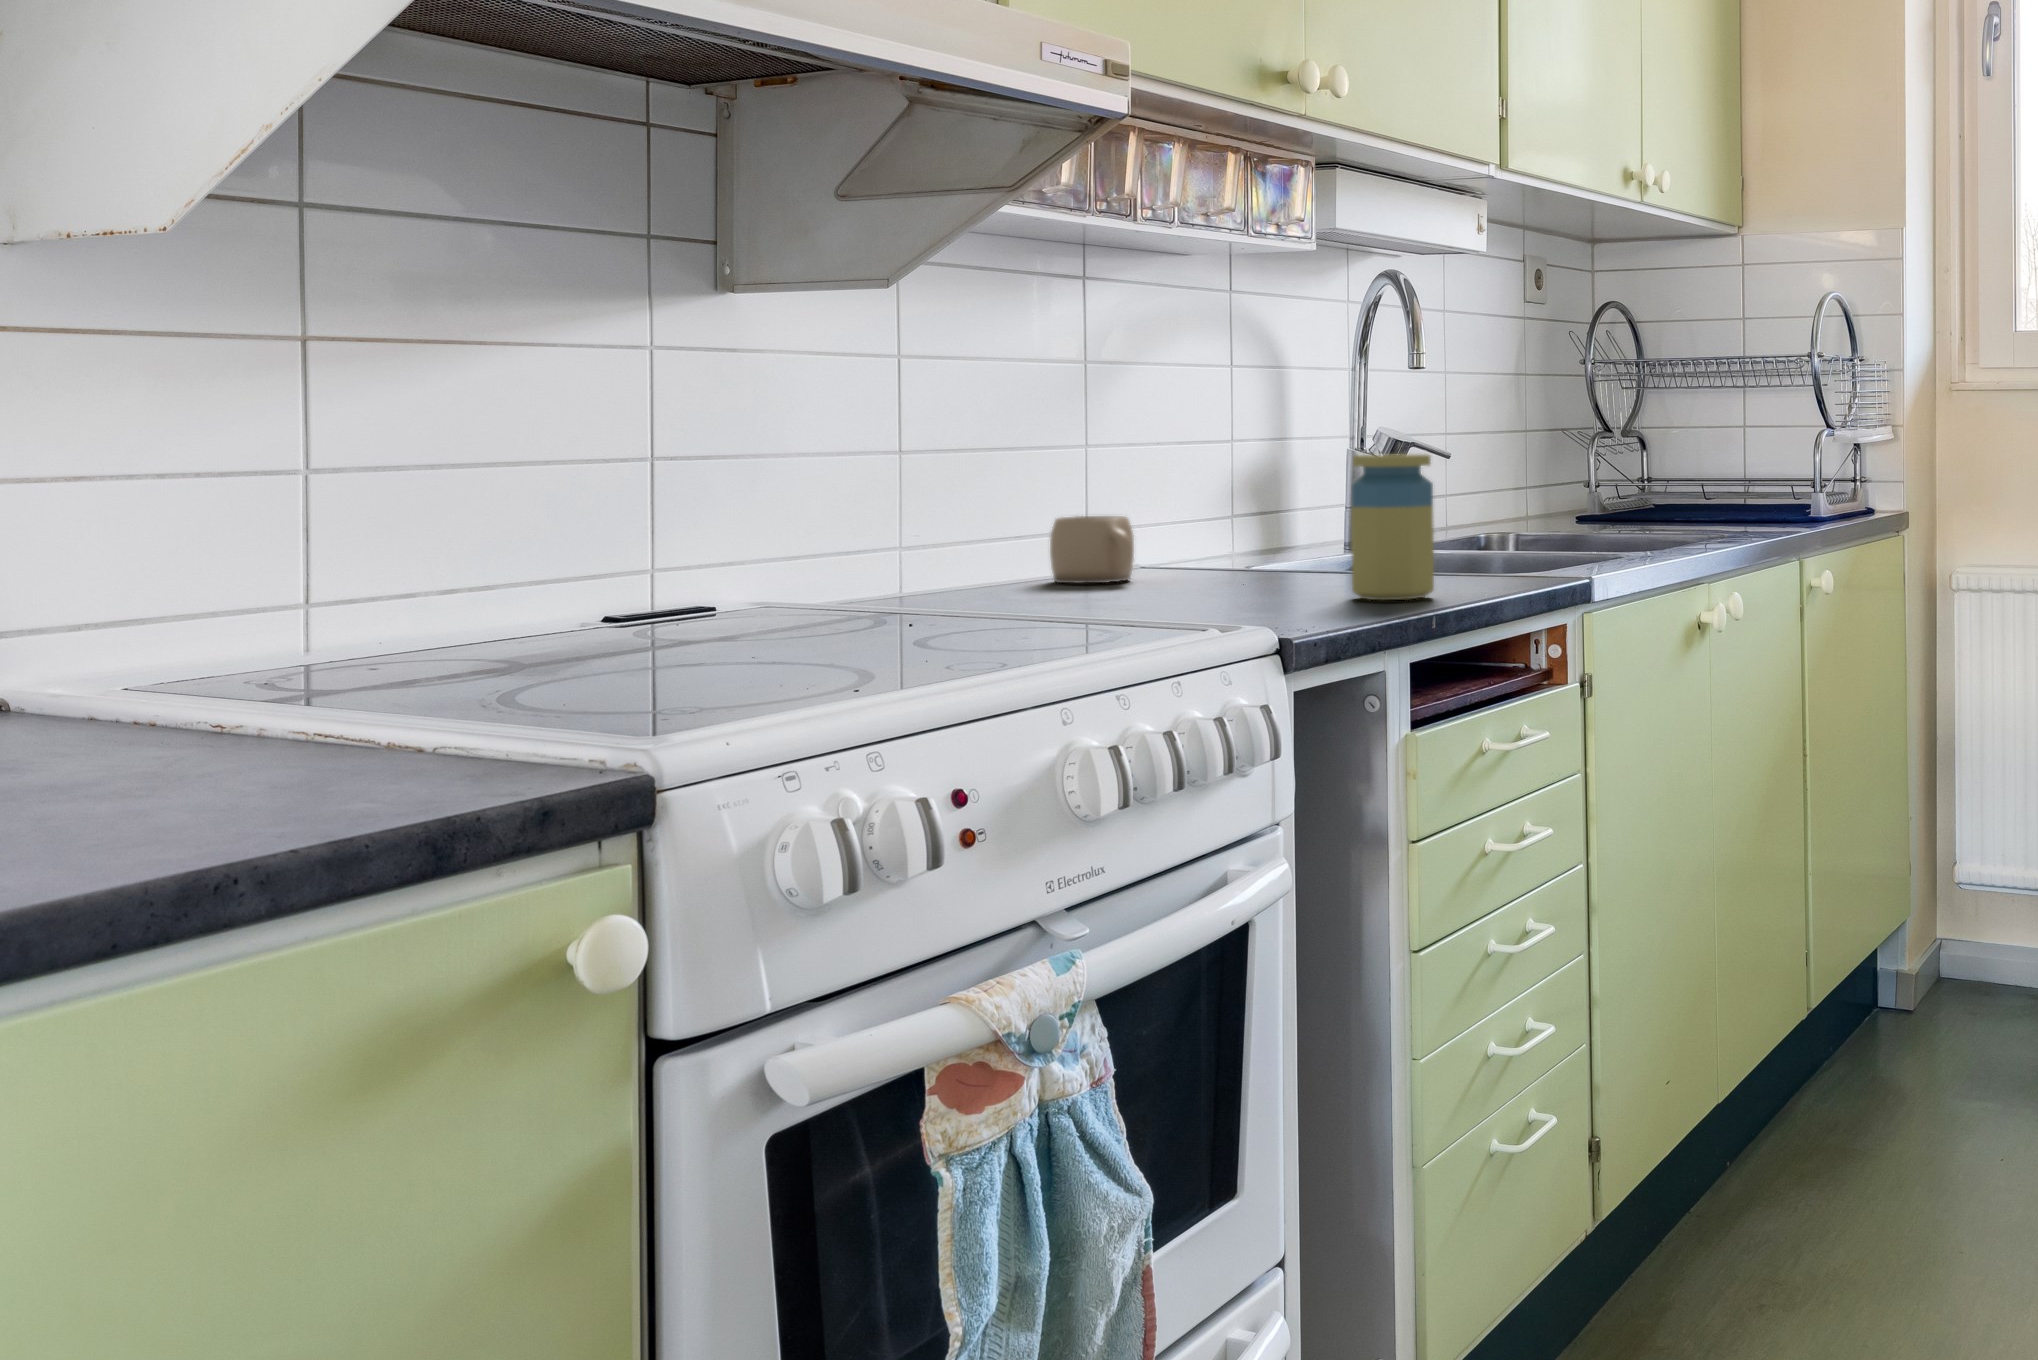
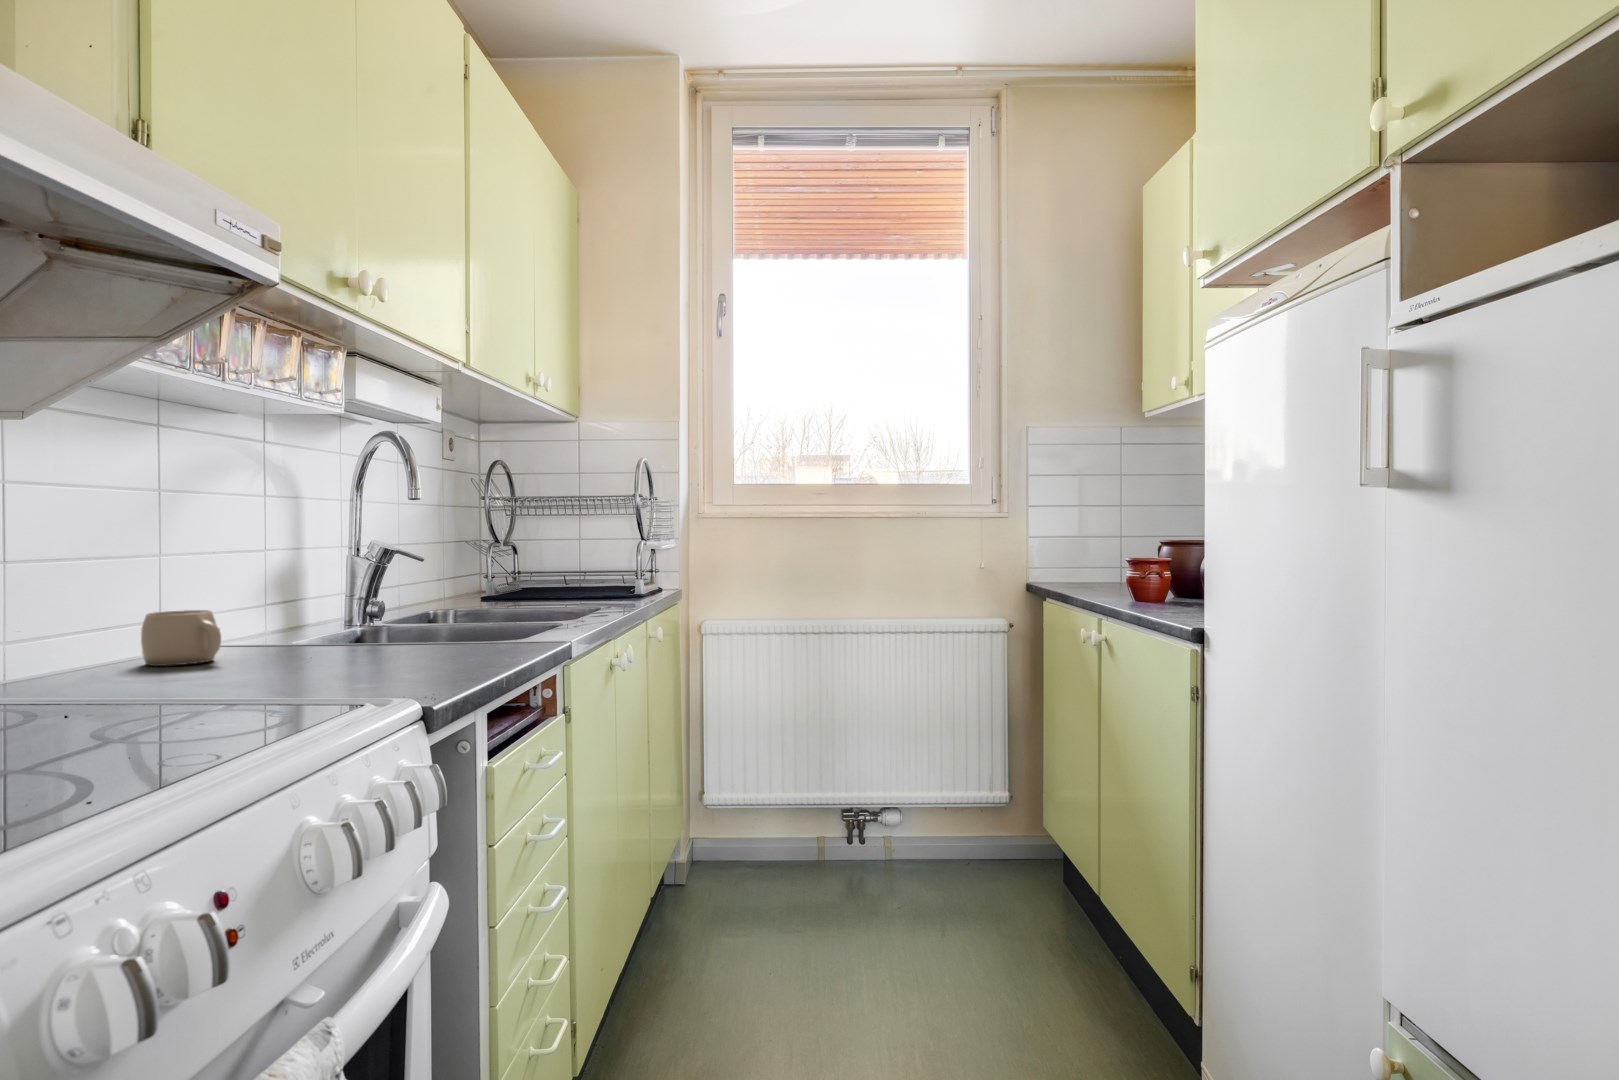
jar: present [1351,454,1434,600] -> none [423,560,490,668]

